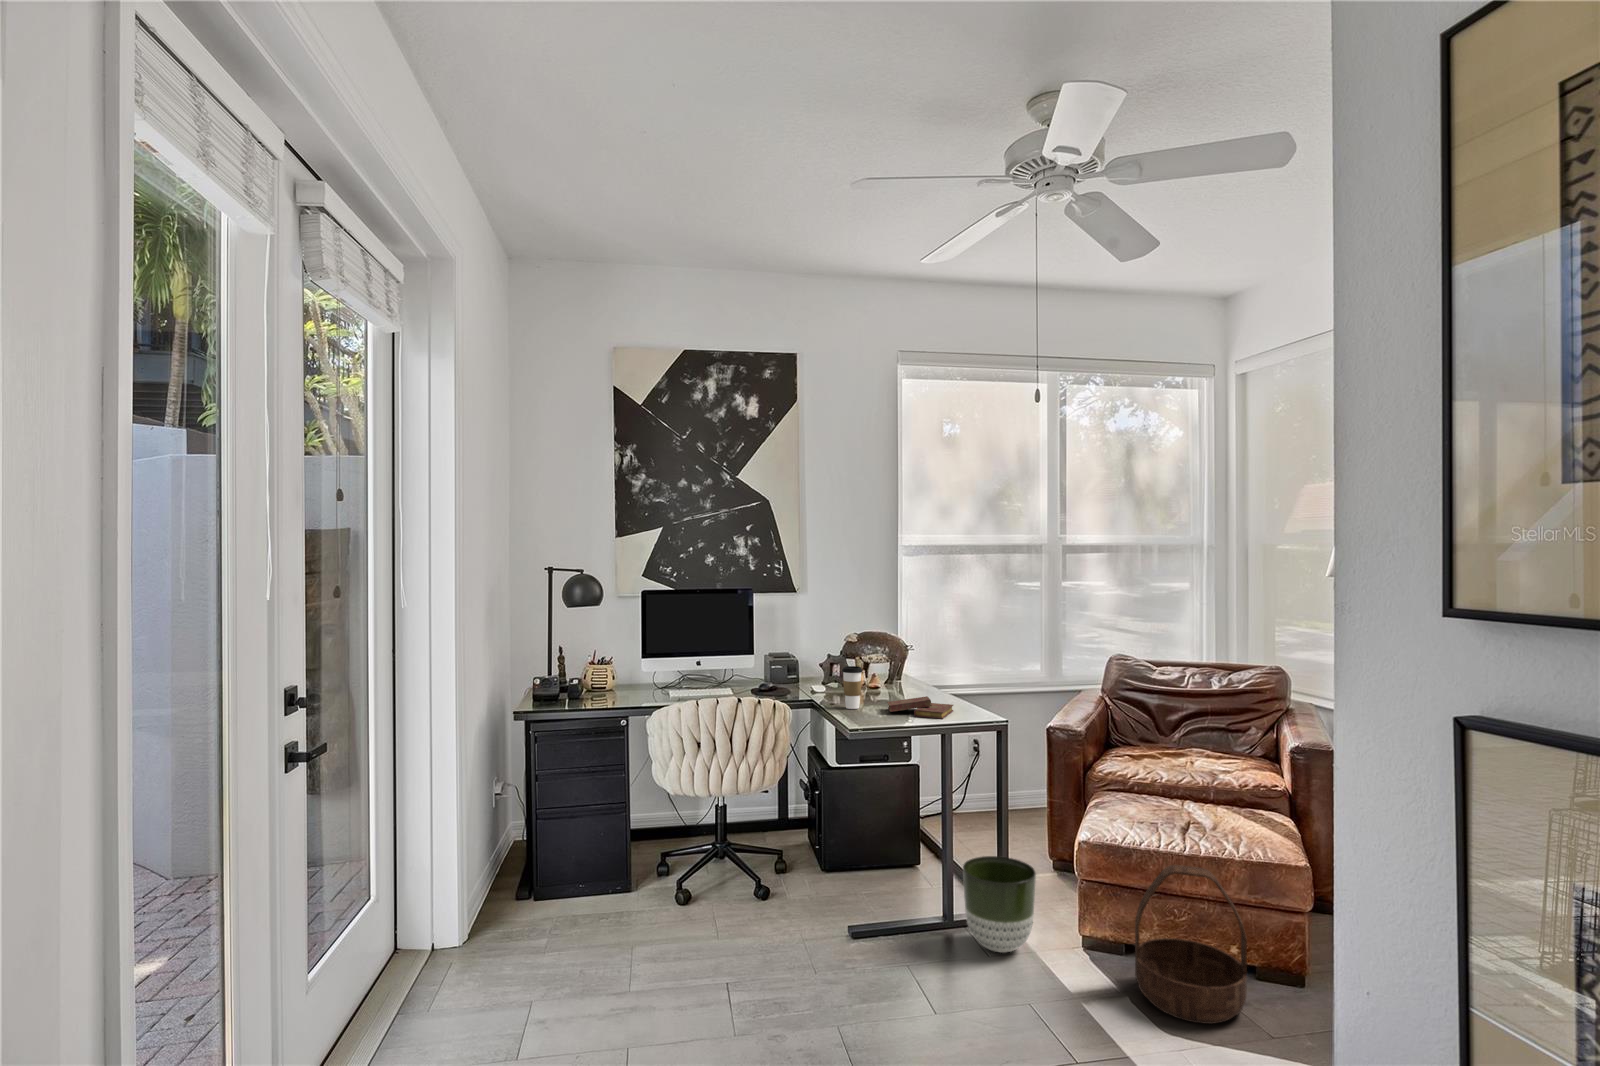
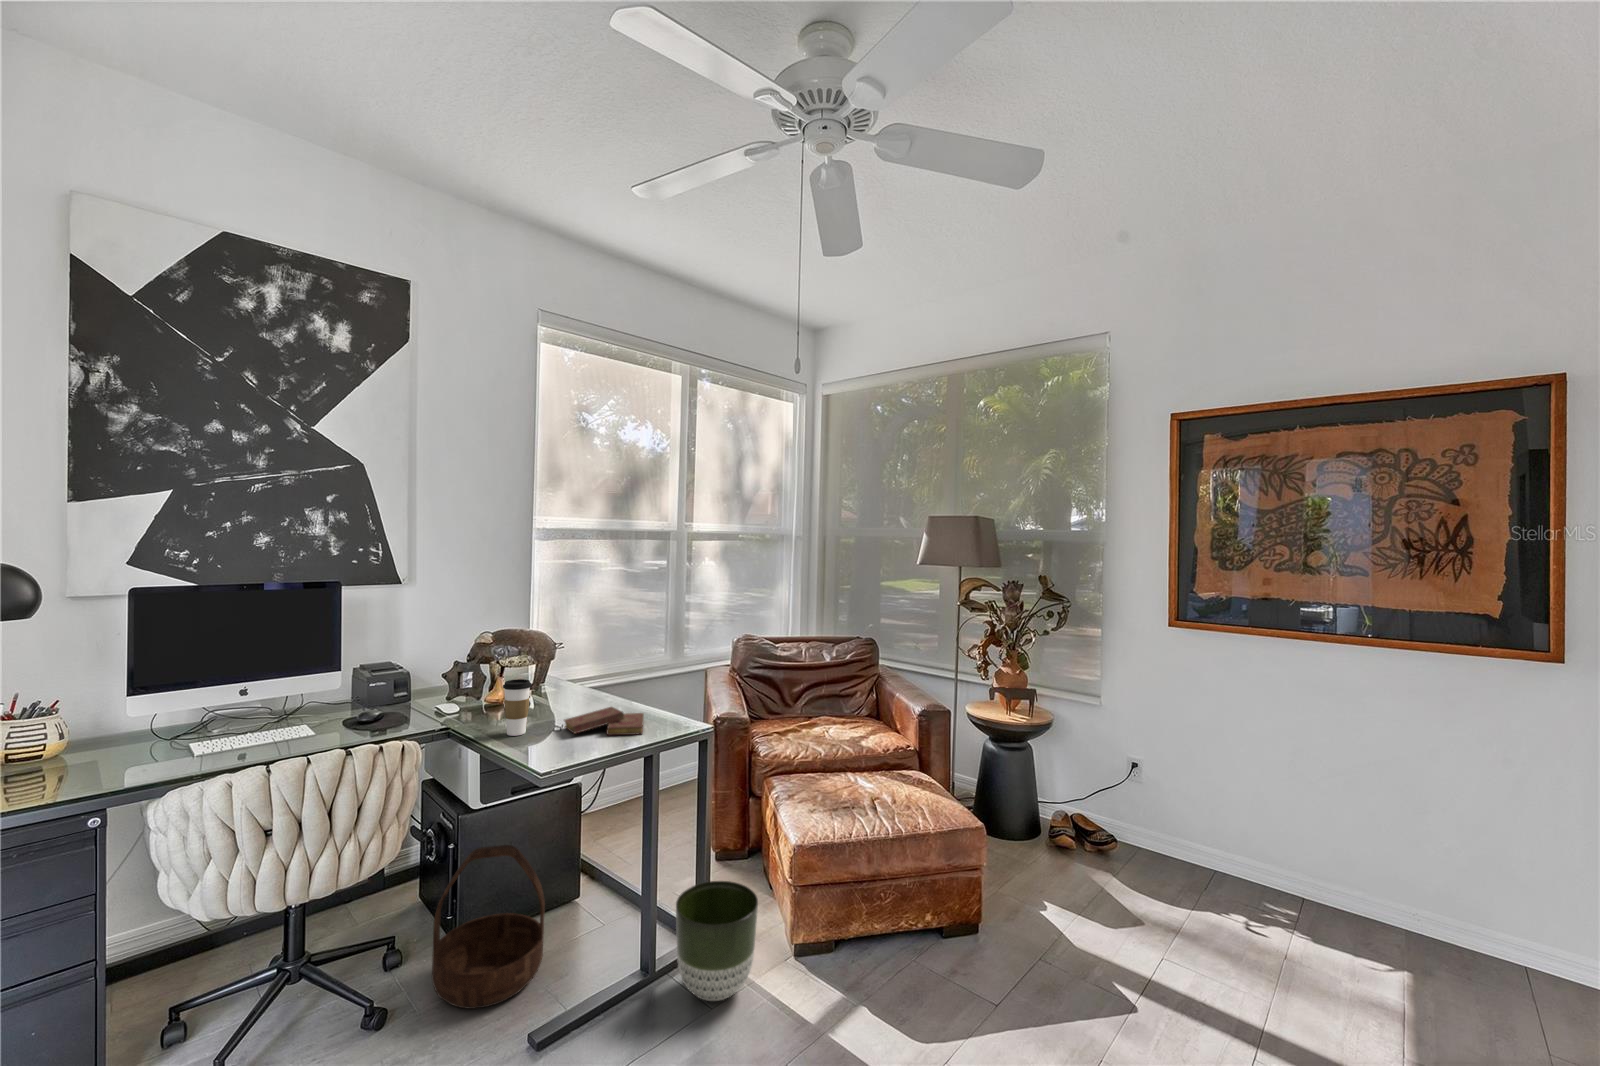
basket: present [1135,865,1247,1024] -> present [432,845,545,1009]

